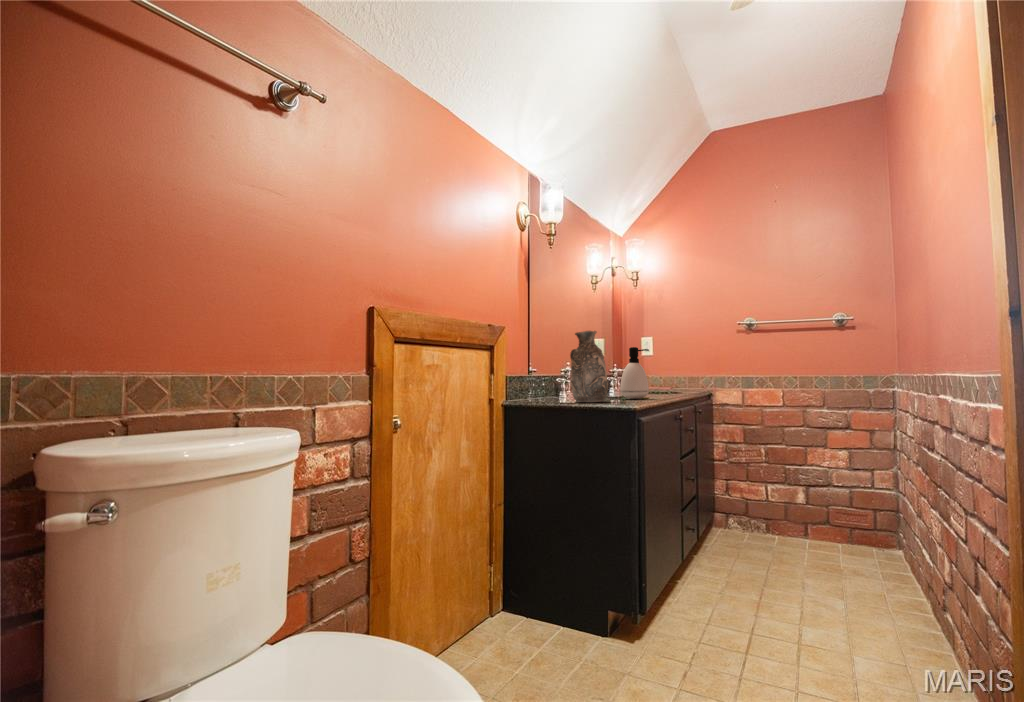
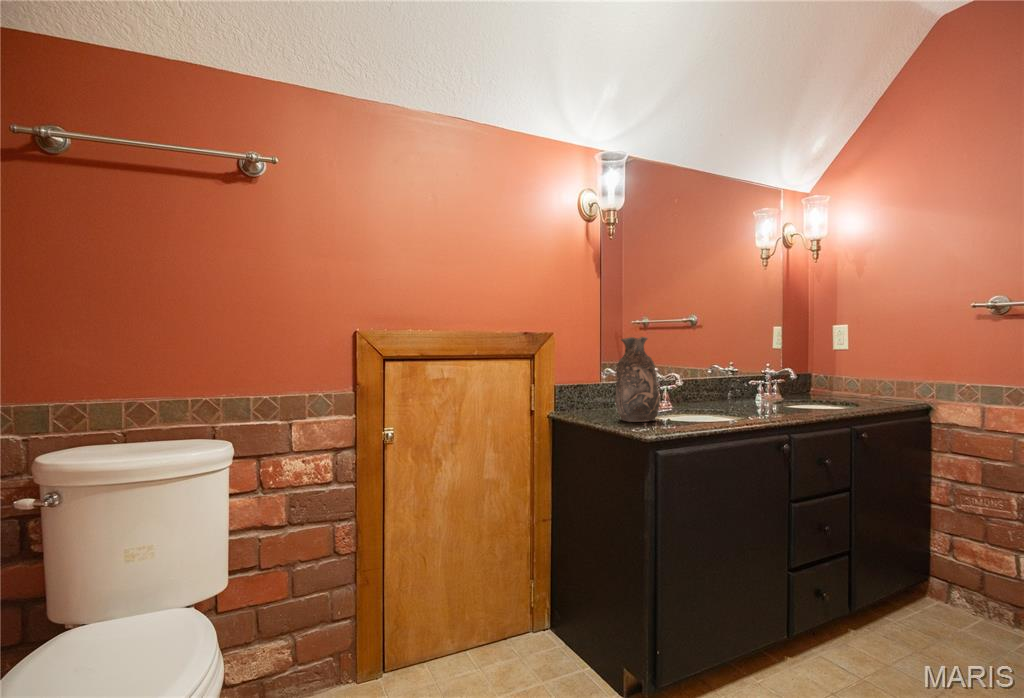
soap dispenser: present [620,347,649,399] -> none [696,354,734,419]

